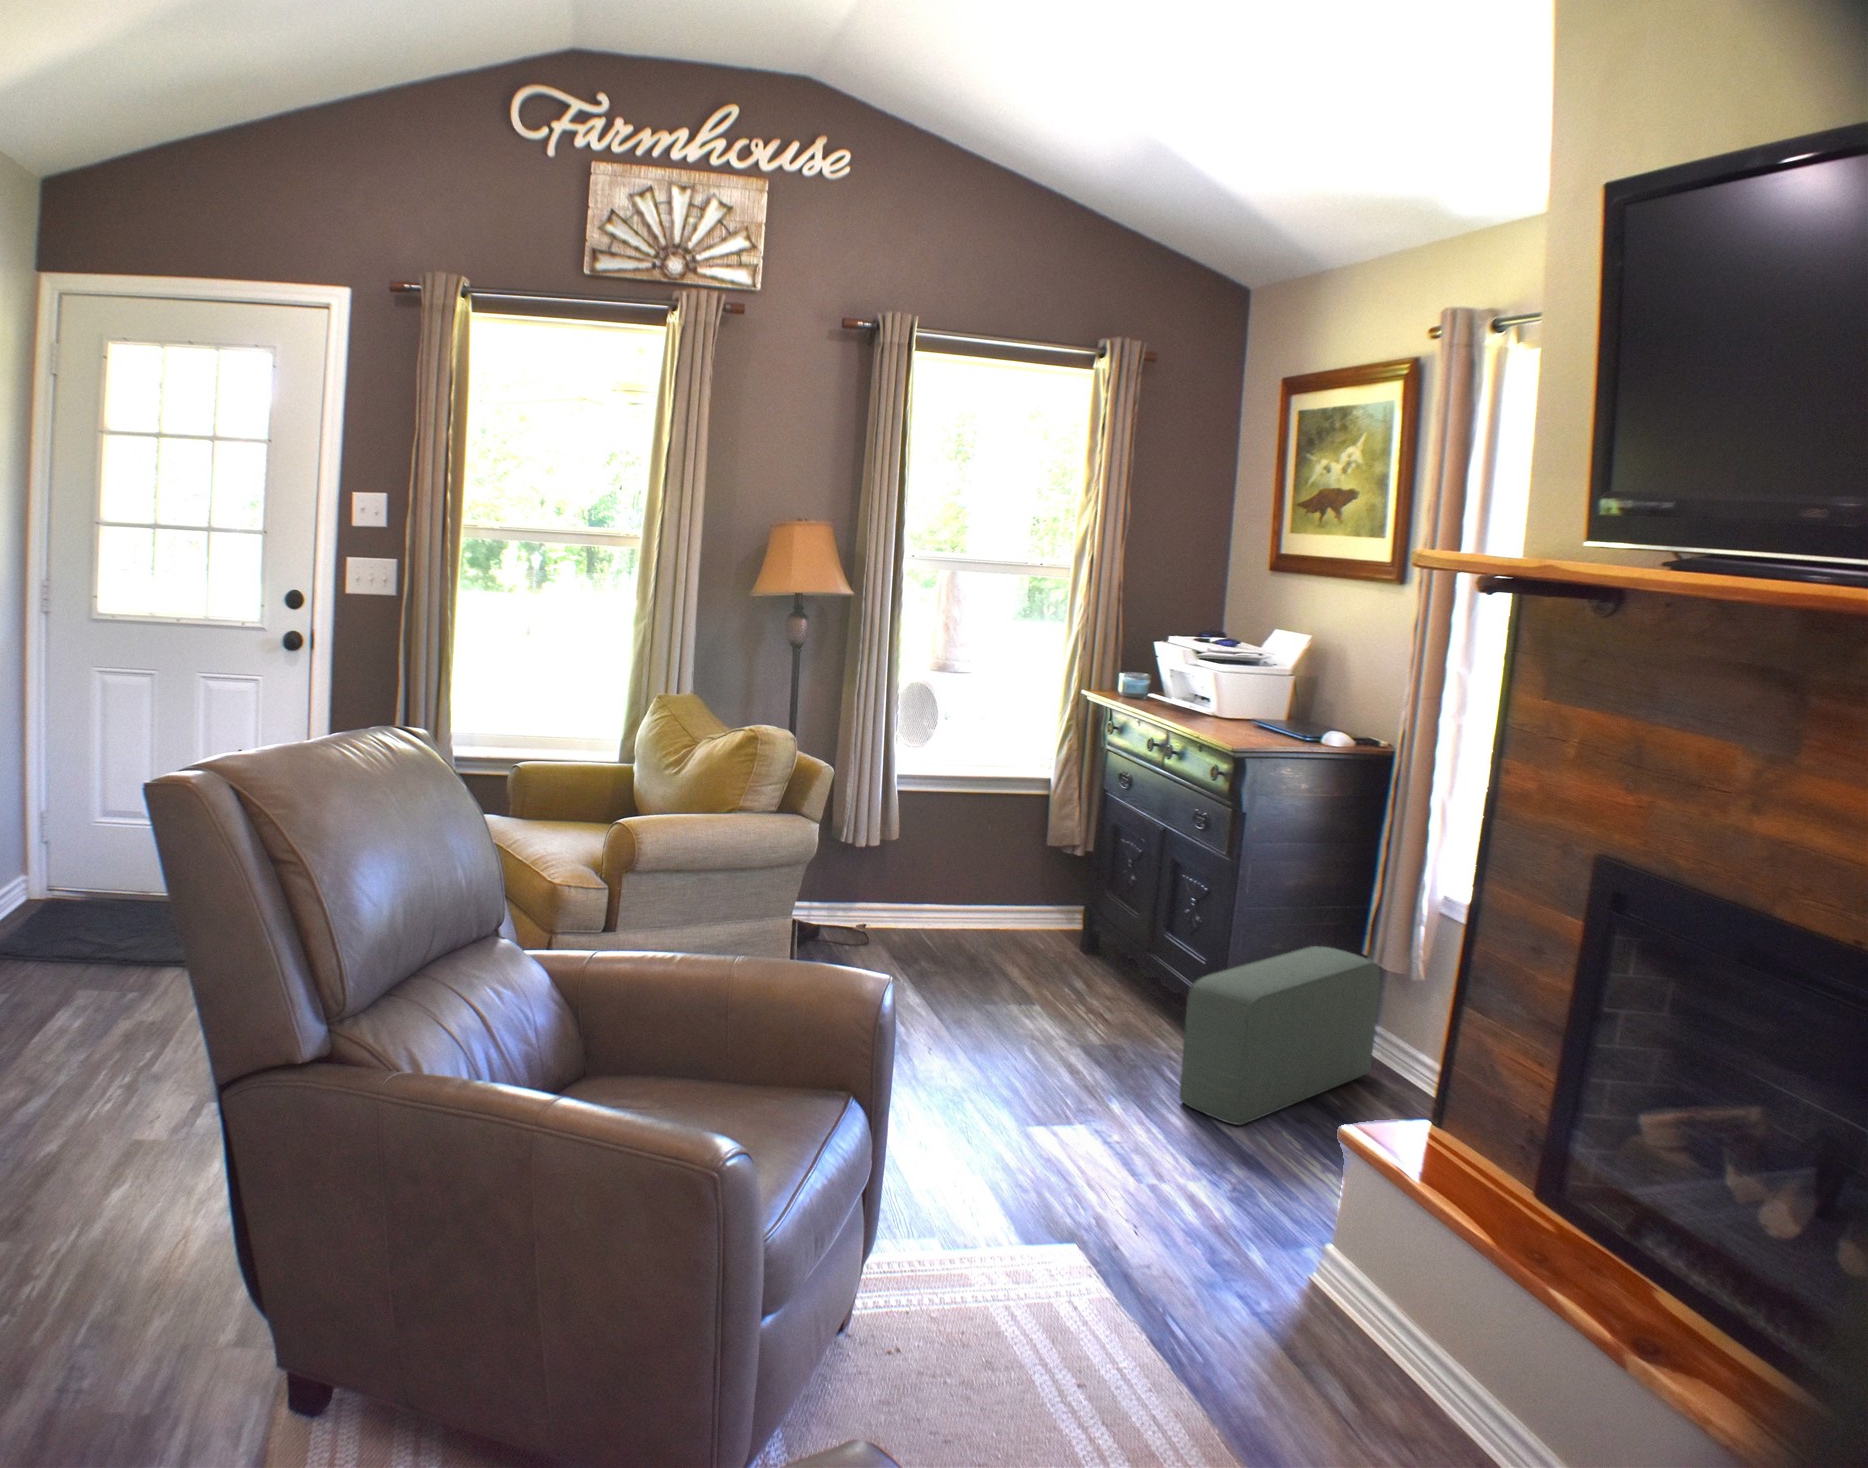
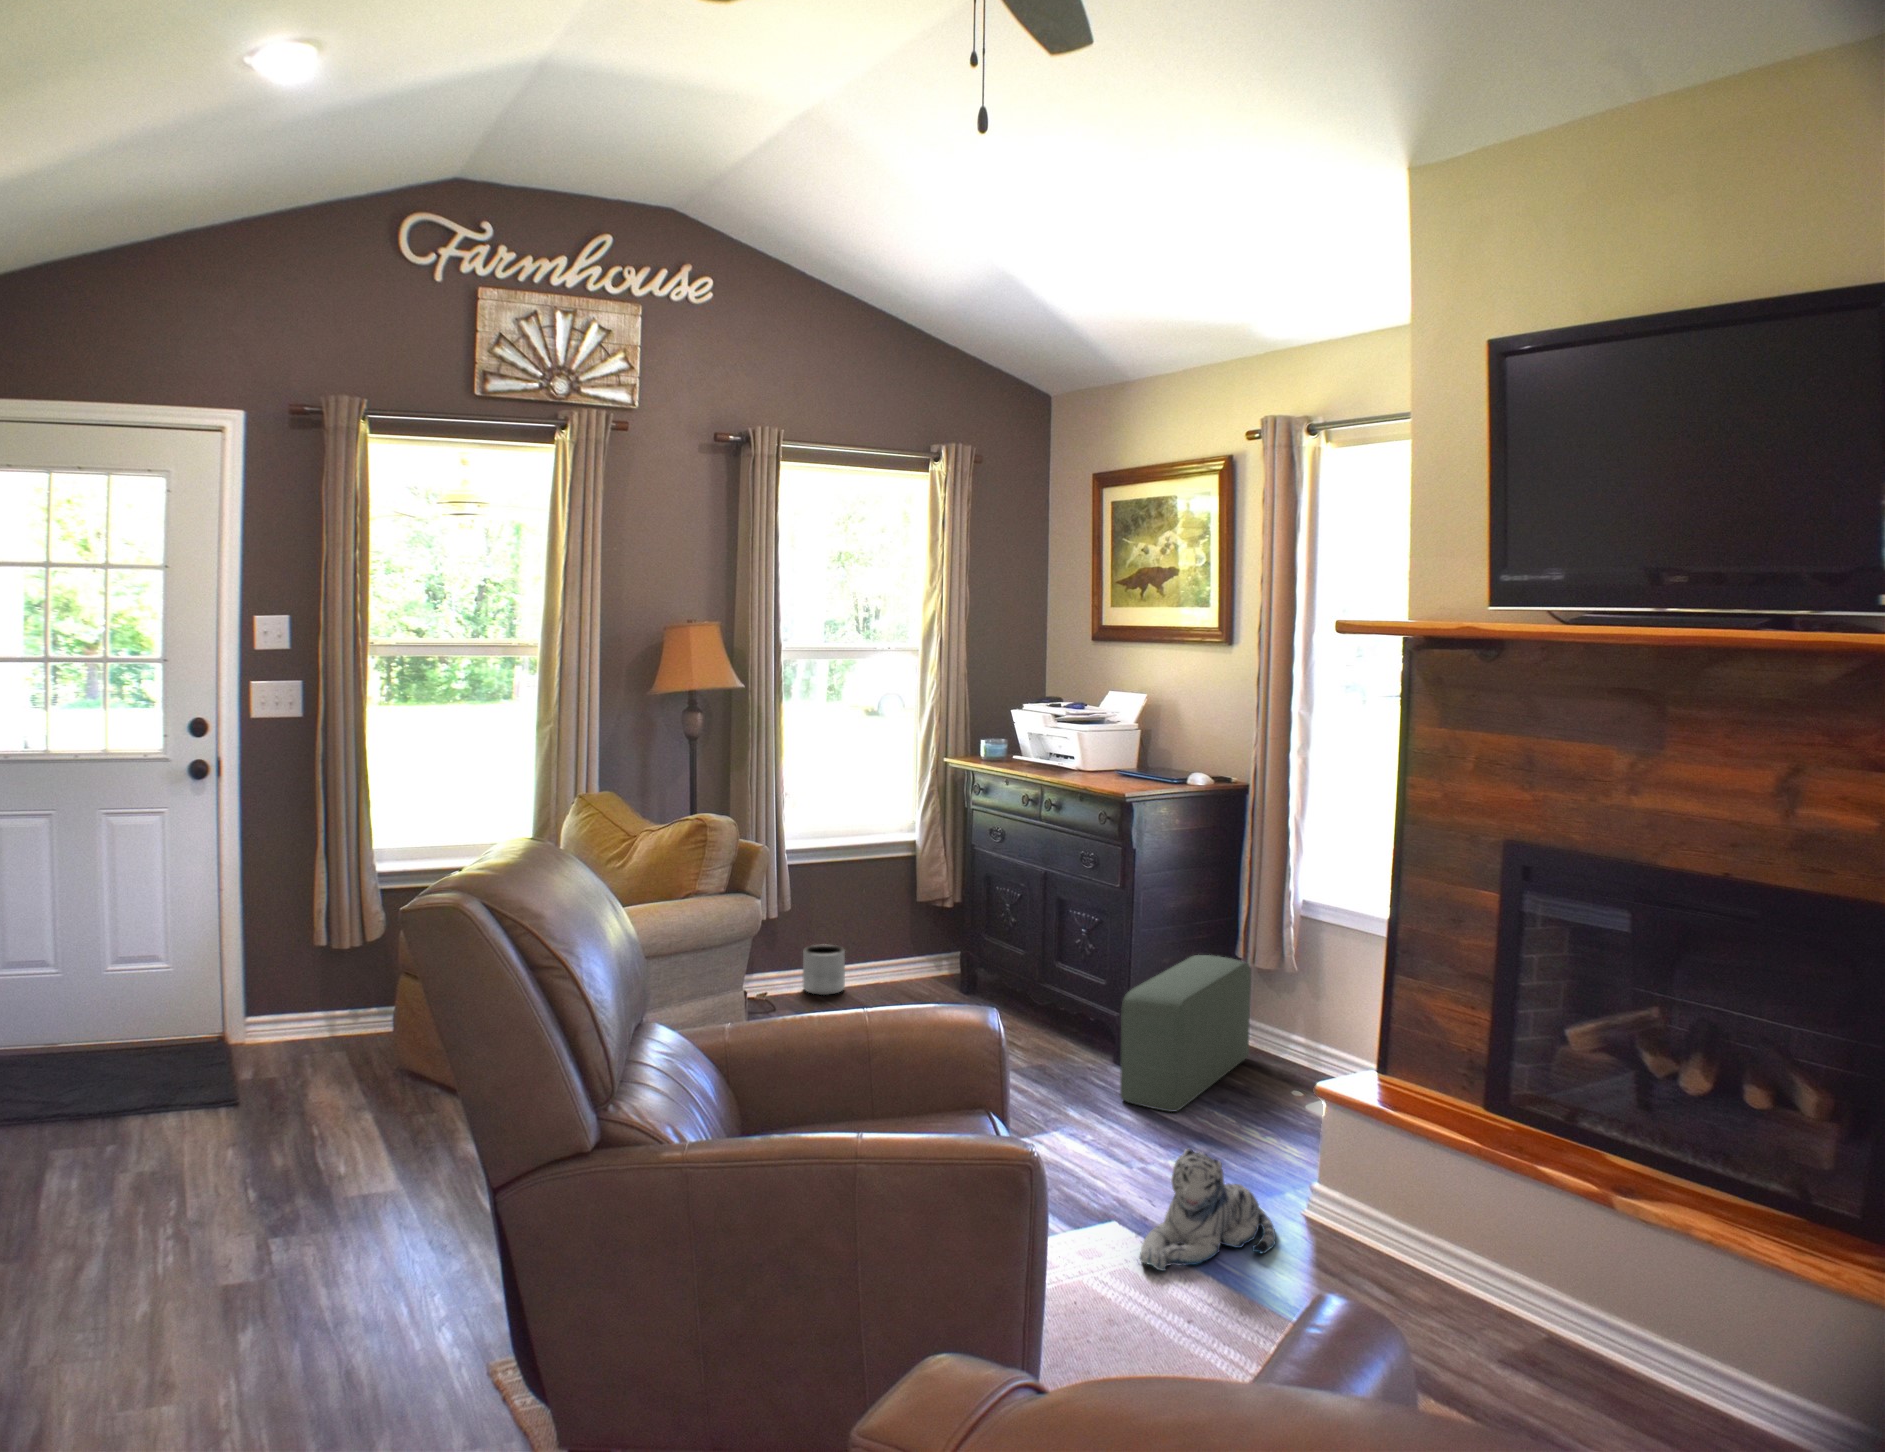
planter: none [902,883,950,937] -> present [803,944,845,995]
plush toy: none [1076,1177,1273,1319] -> present [1140,1149,1276,1271]

